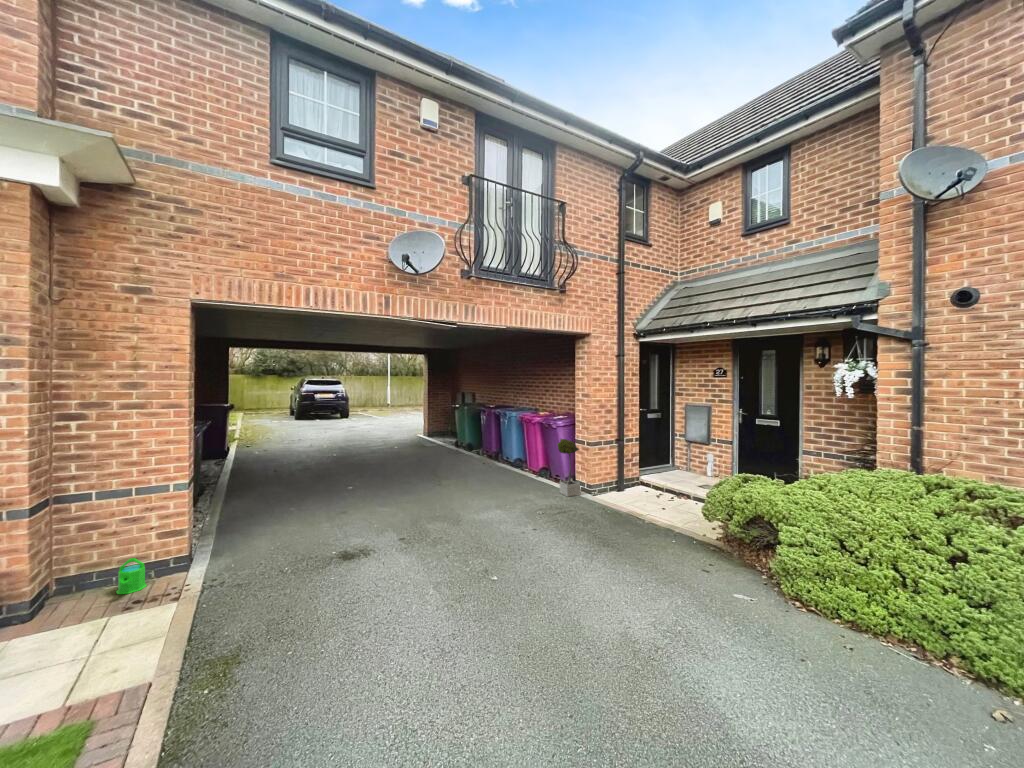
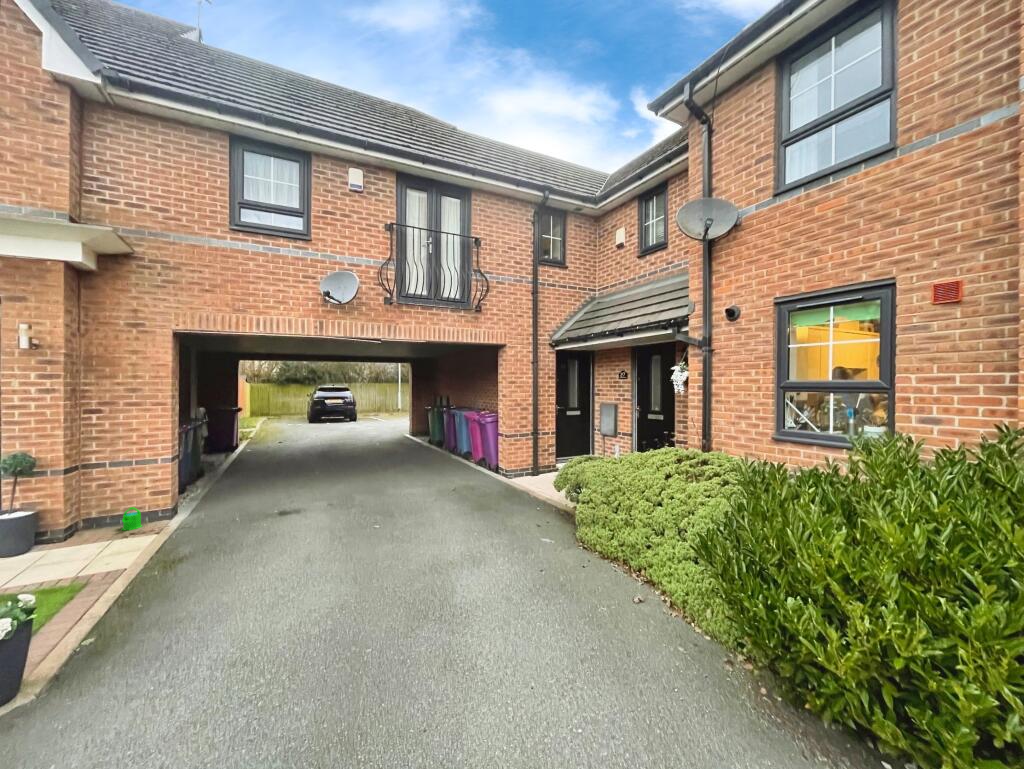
potted tree: present [558,439,580,497] -> none [482,430,501,478]

